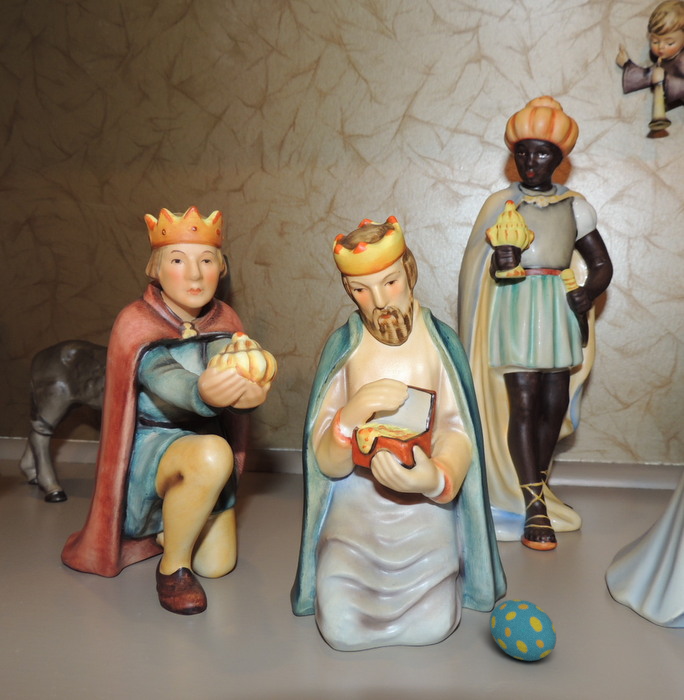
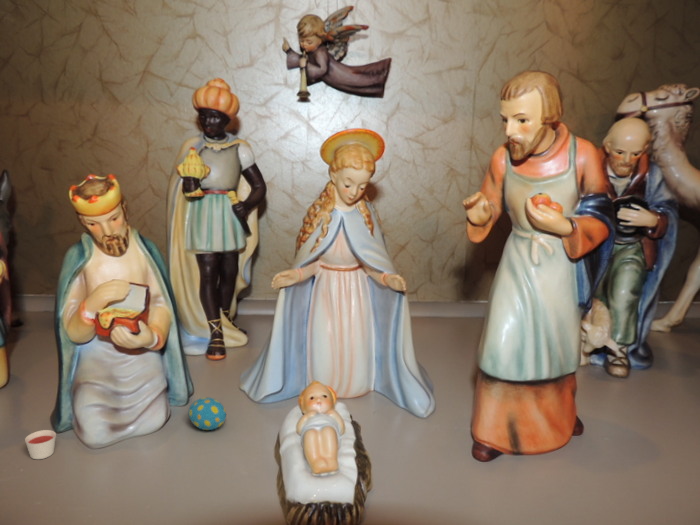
candle: none [242,605,284,650] -> present [25,430,56,459]

